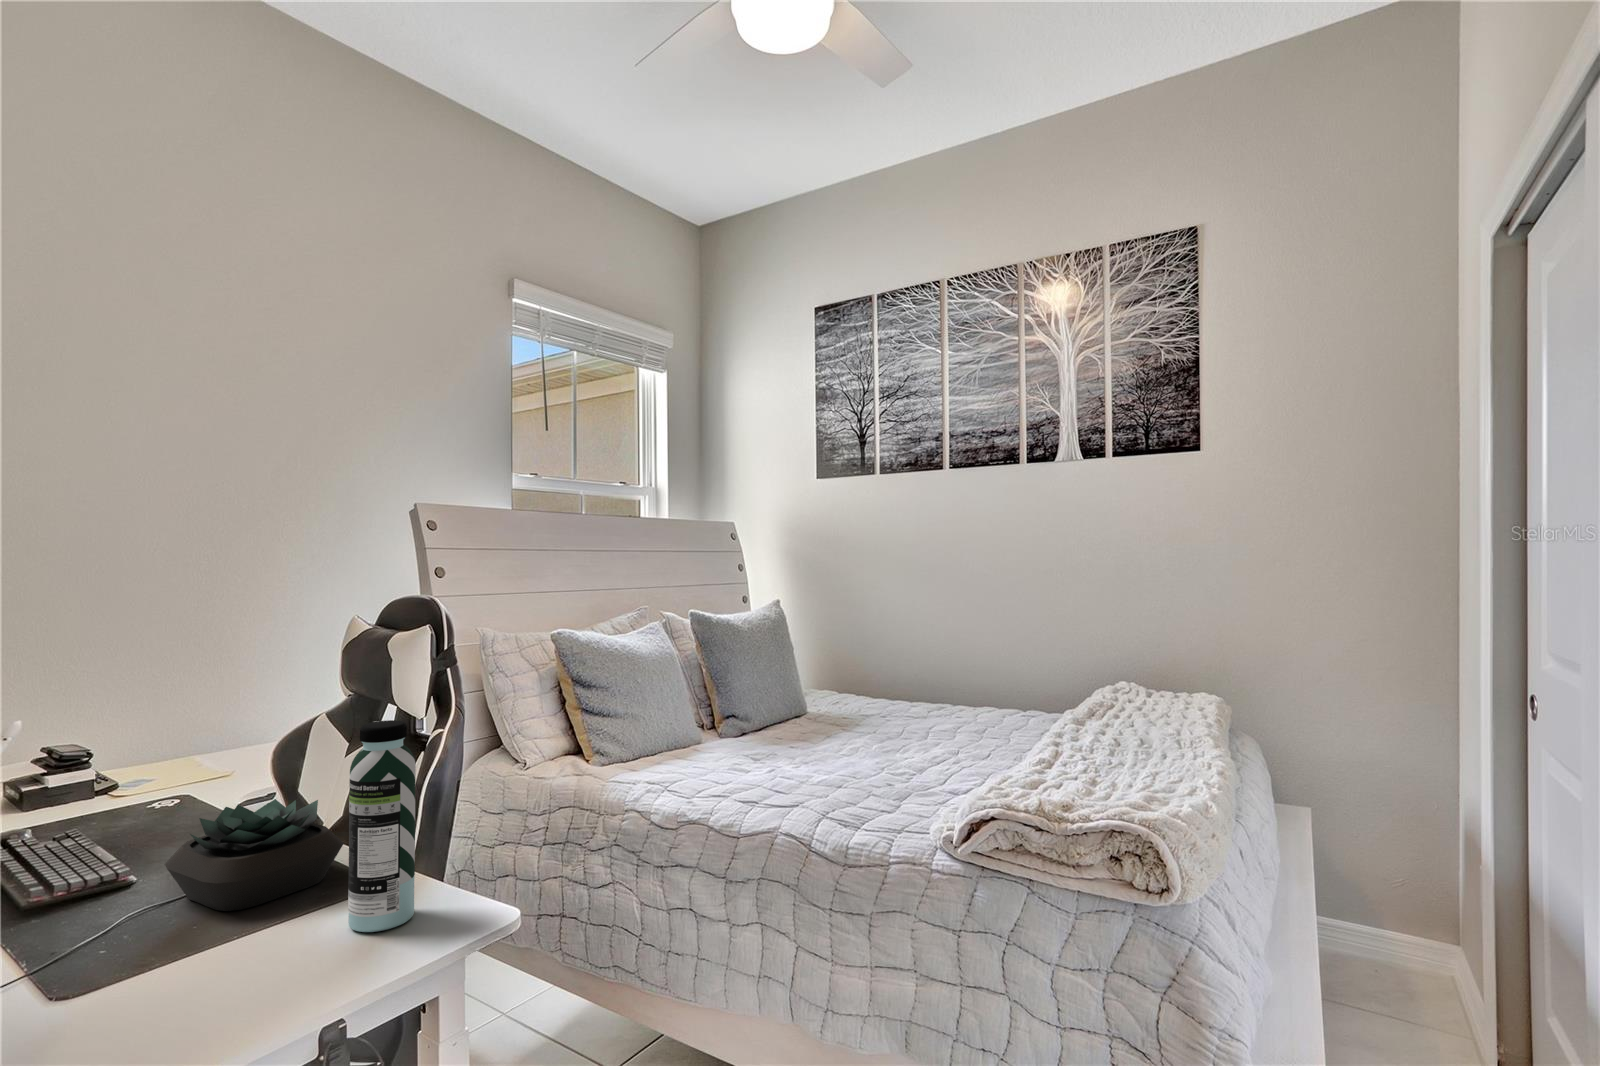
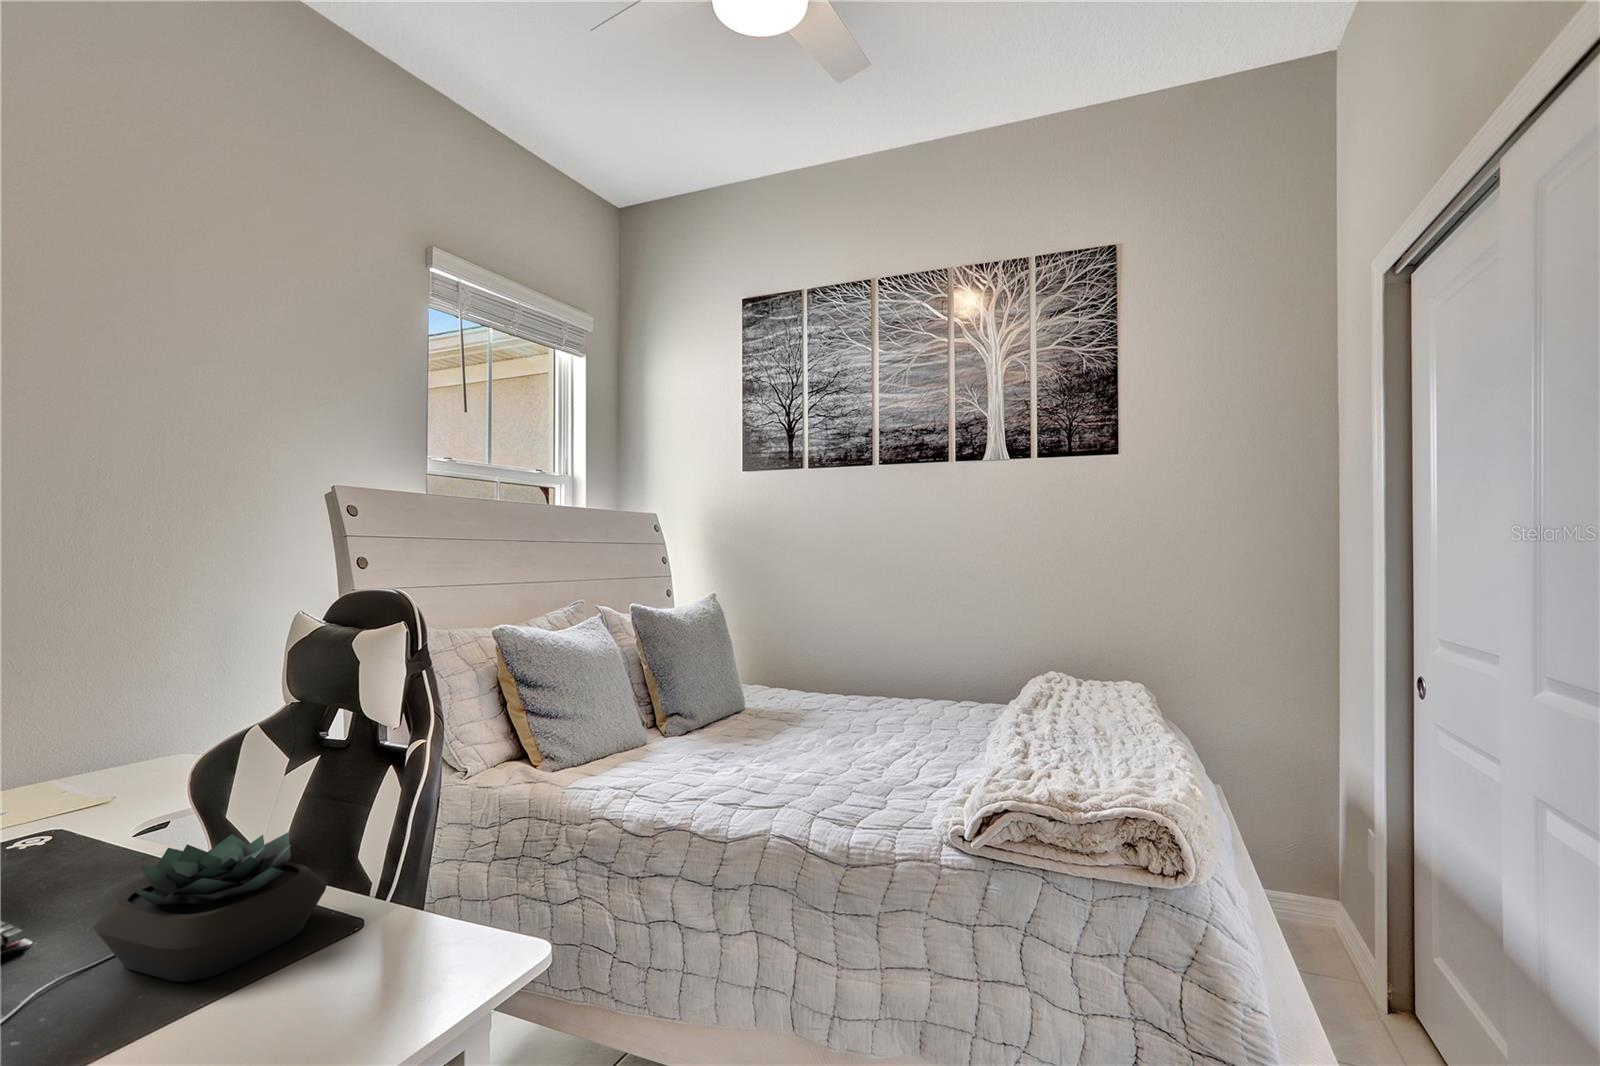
water bottle: present [348,720,416,932] -> none [362,736,444,996]

